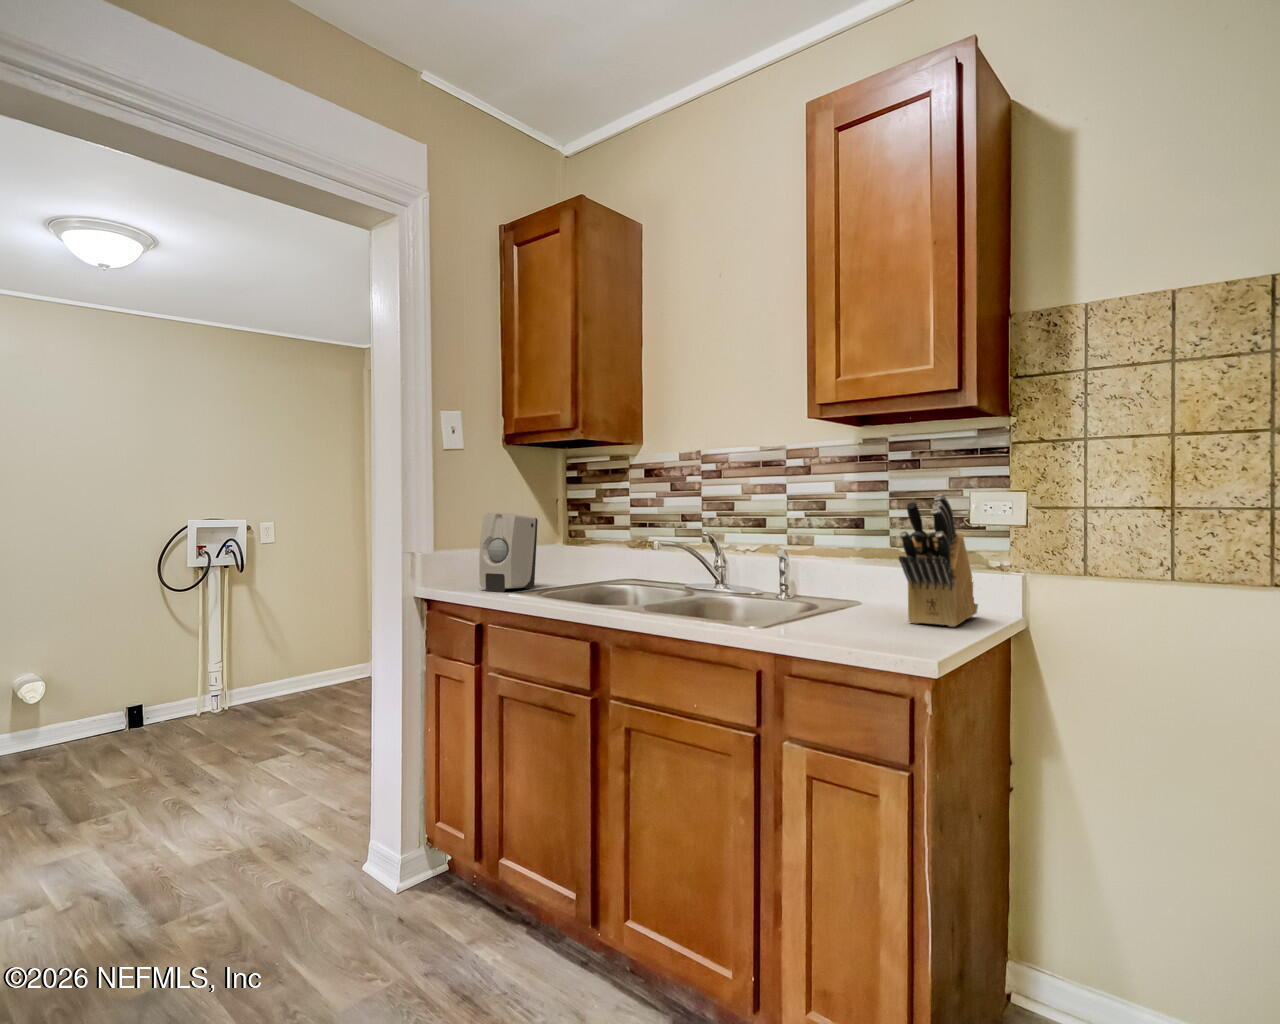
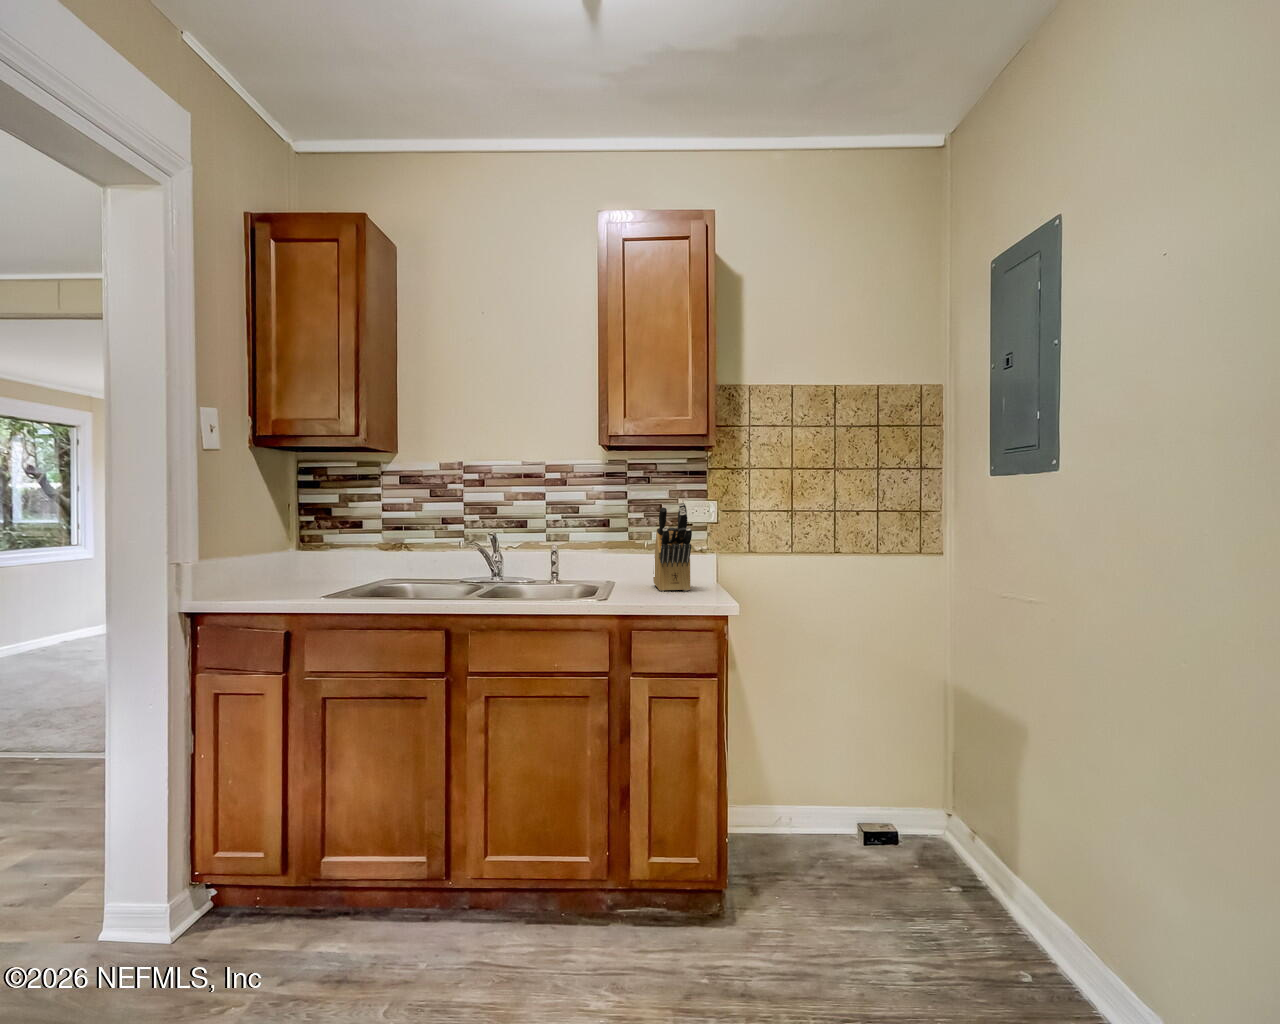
soap dispenser: present [479,513,538,592] -> none [250,518,300,600]

